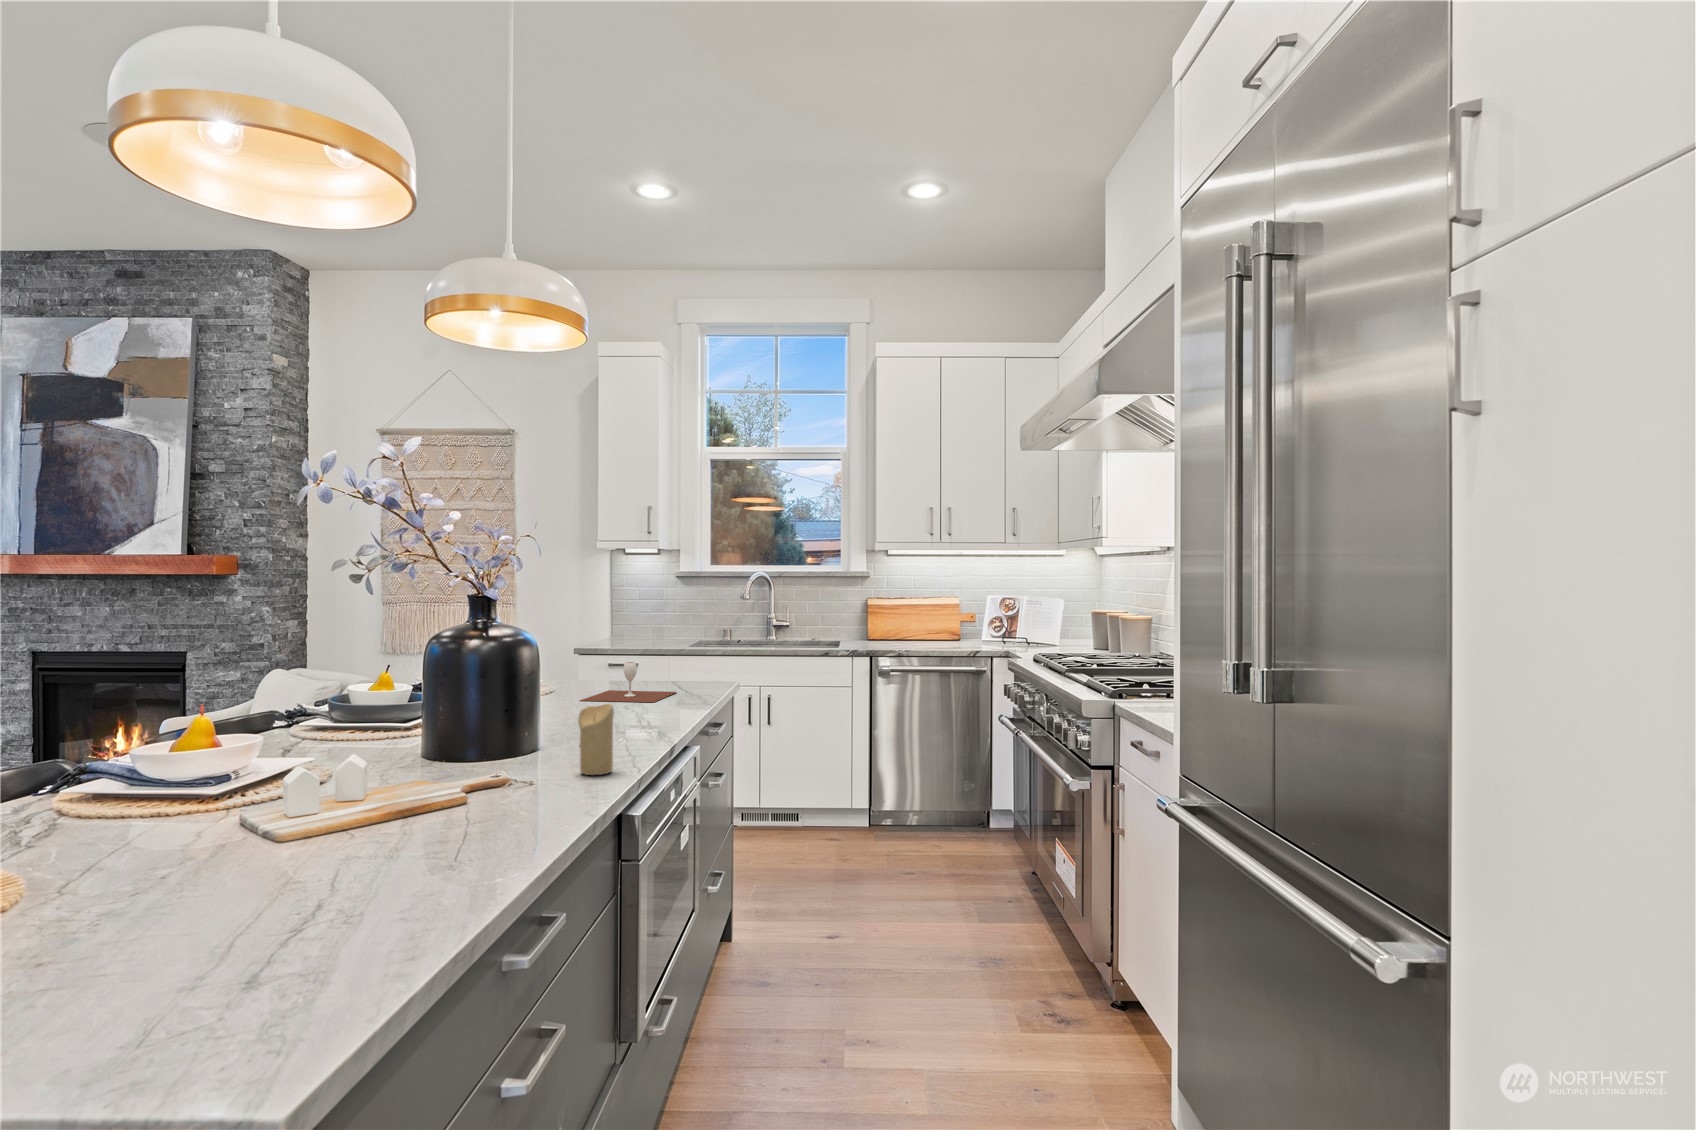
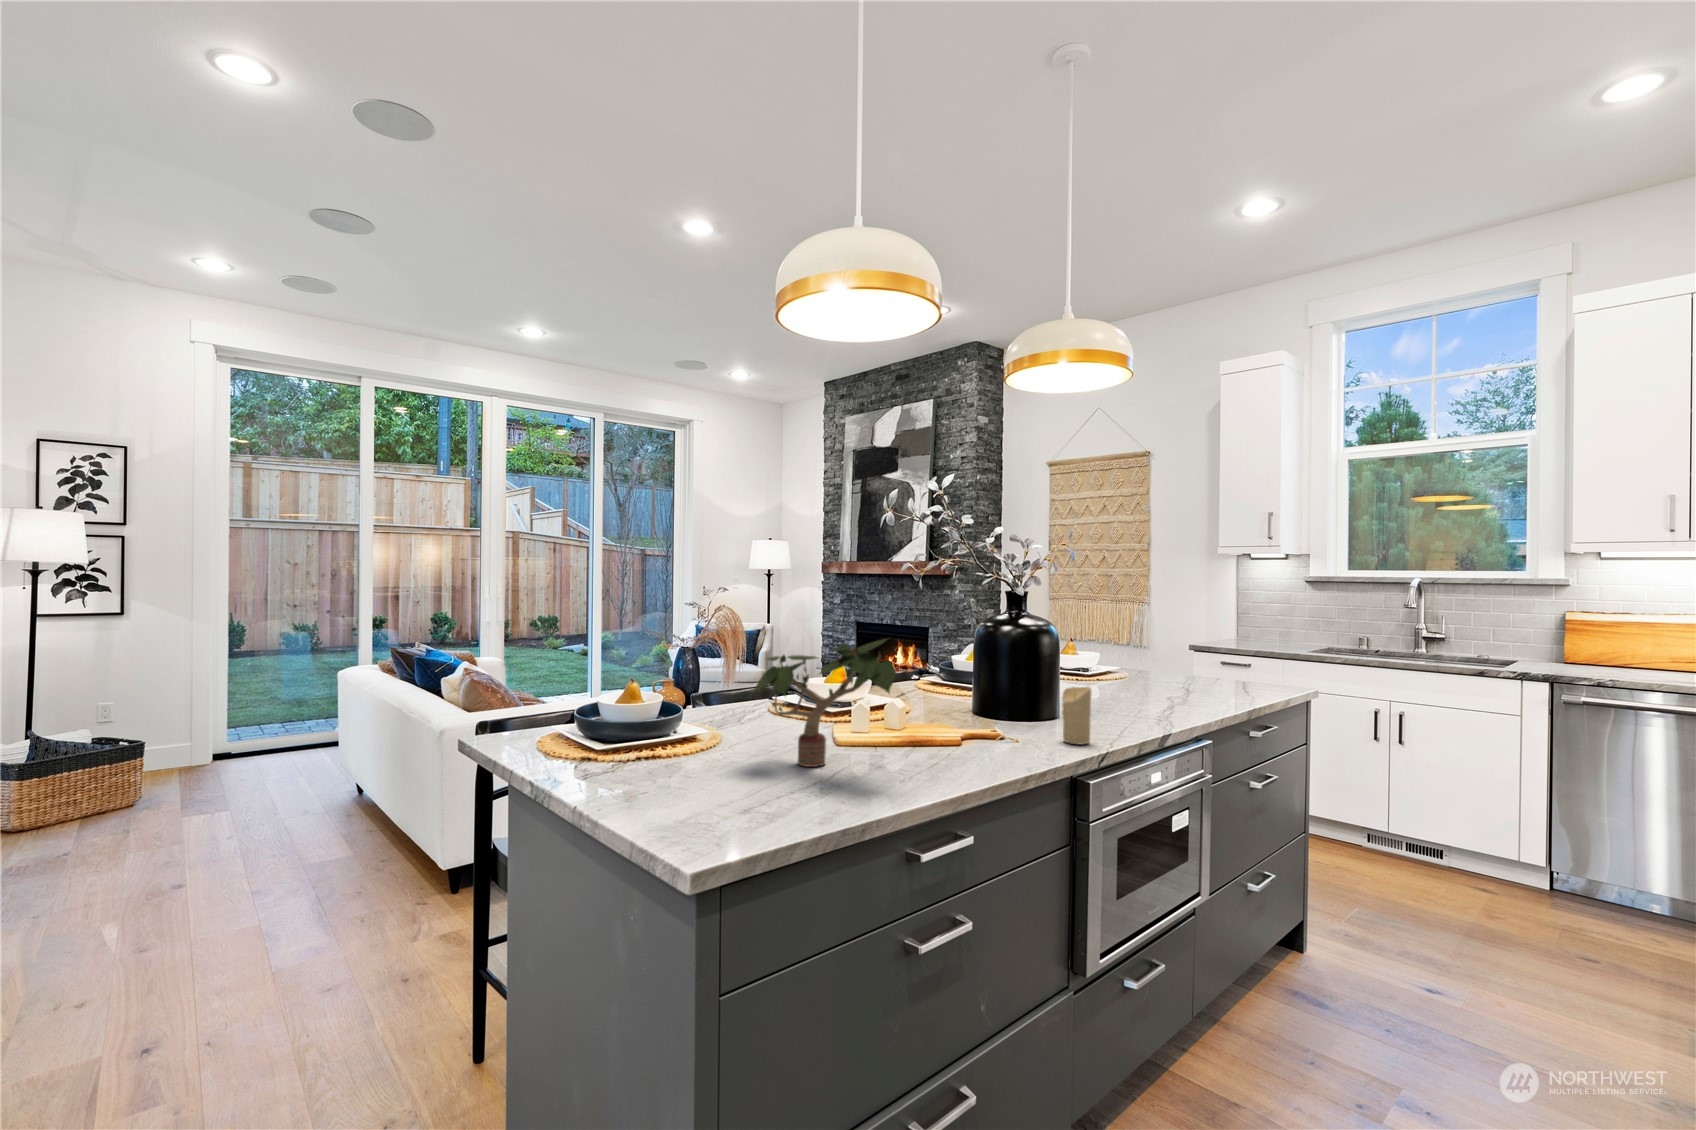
potted plant: none [121,657,493,888] -> present [754,639,896,767]
wine glass: present [580,662,676,702] -> none [1137,658,1237,697]

